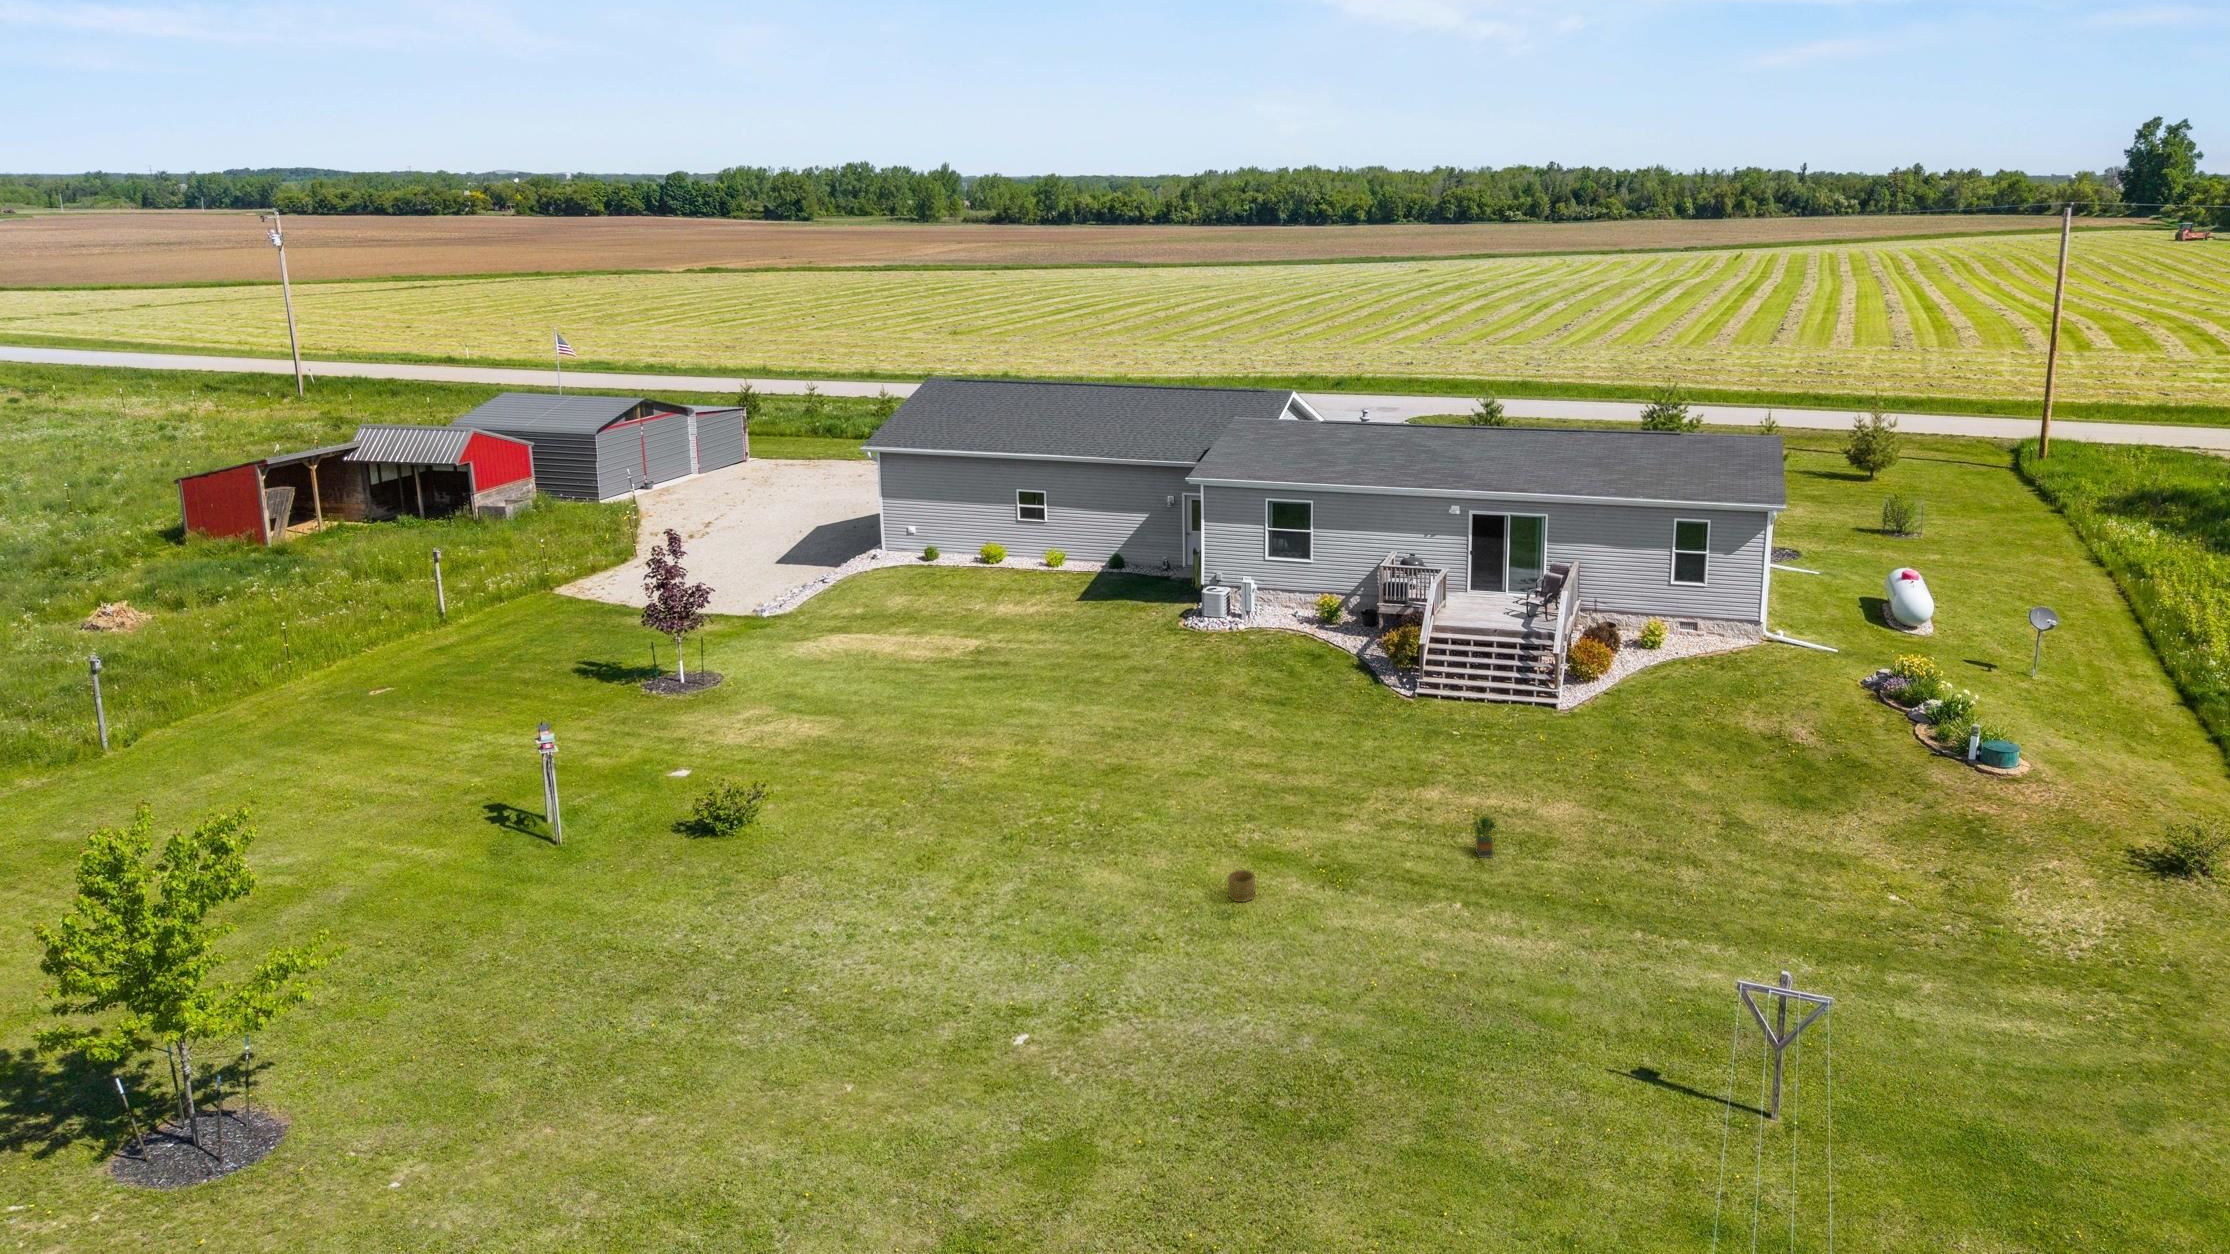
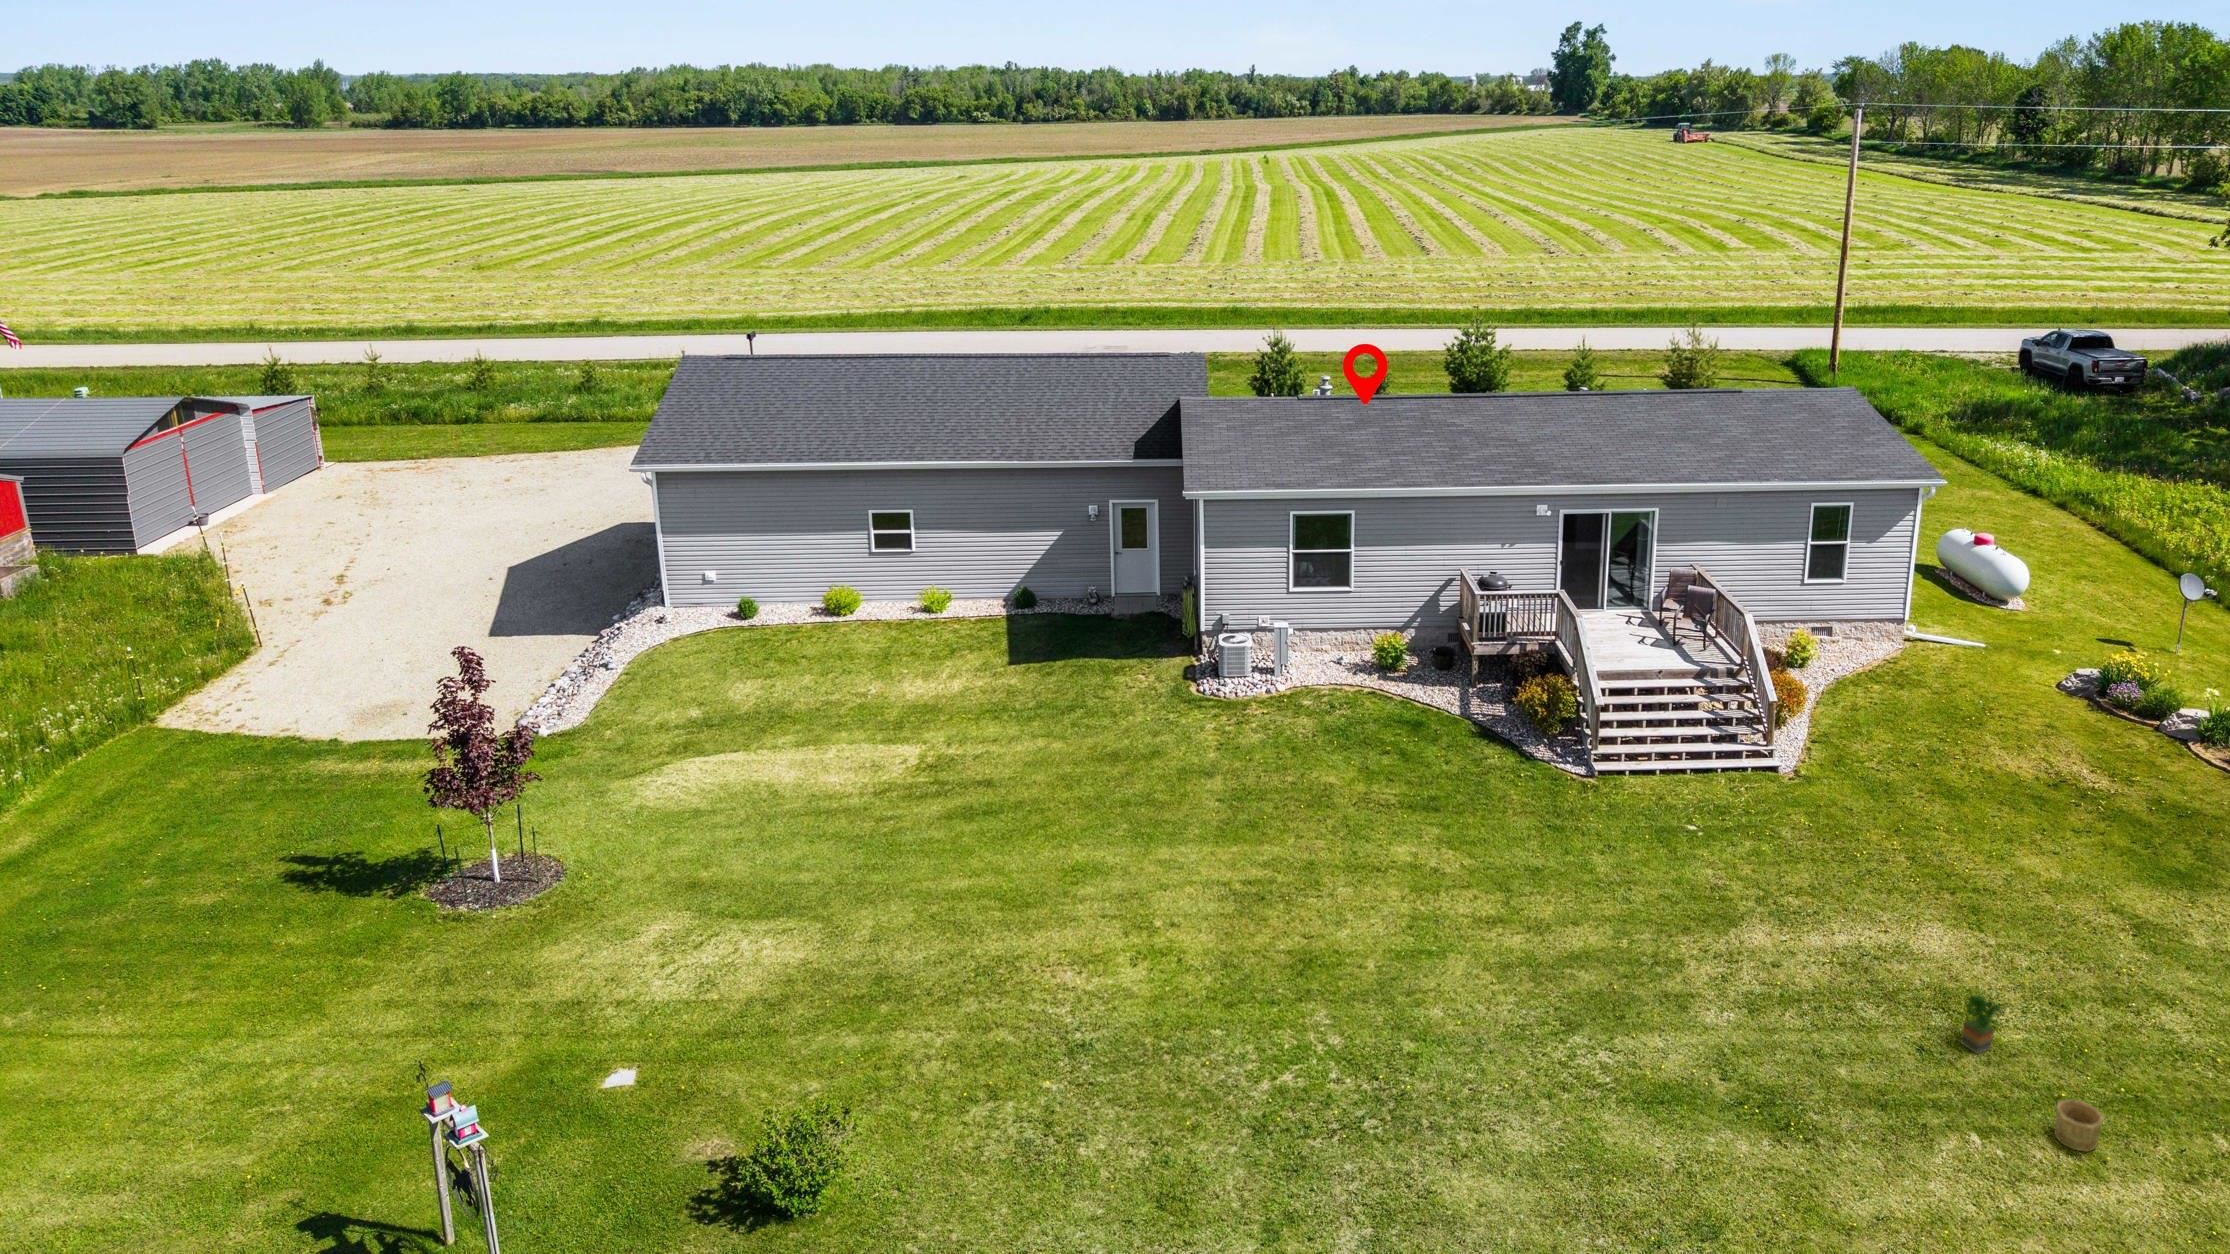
wooden bucket: present [1227,870,1256,902] -> present [2054,1099,2104,1152]

